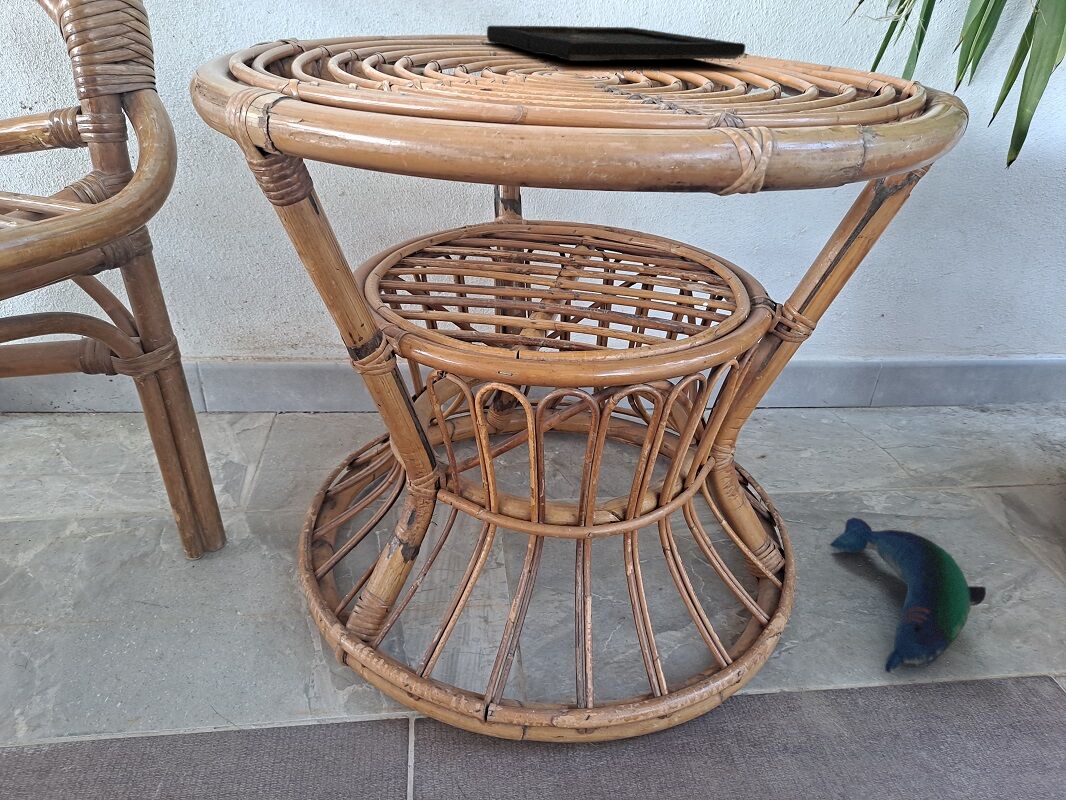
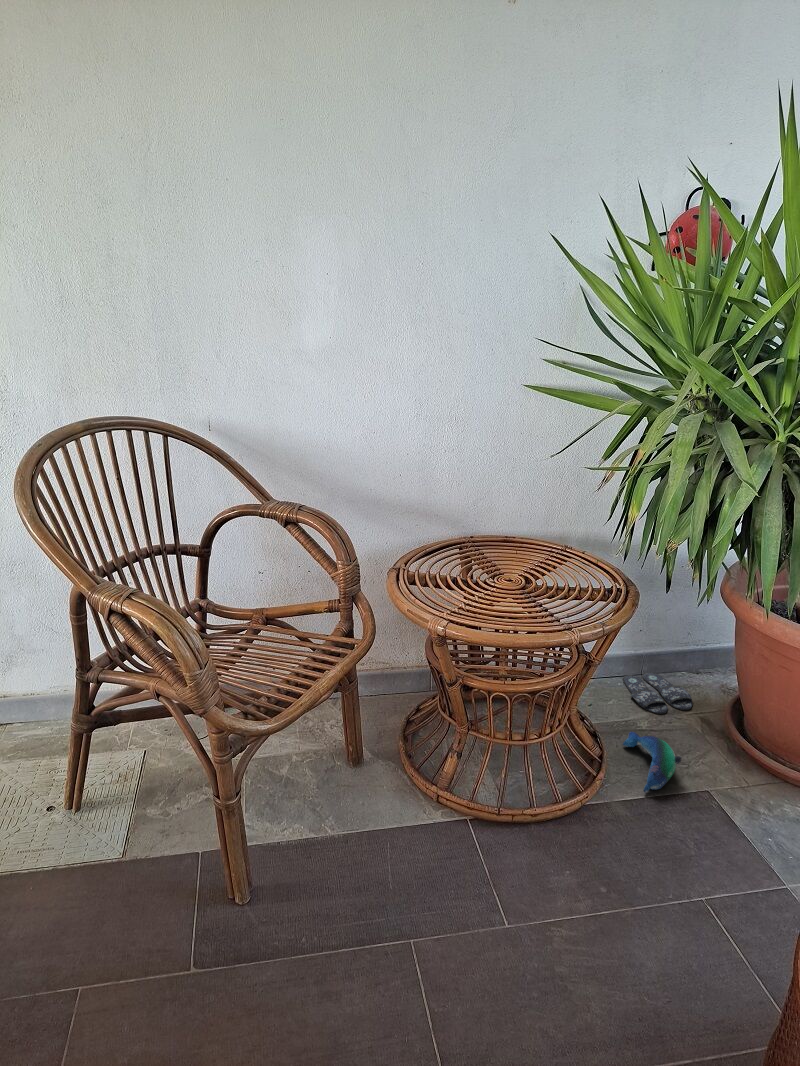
tray: present [487,26,745,61] -> none [459,523,566,567]
slippers: none [831,403,980,484] -> present [623,672,692,714]

